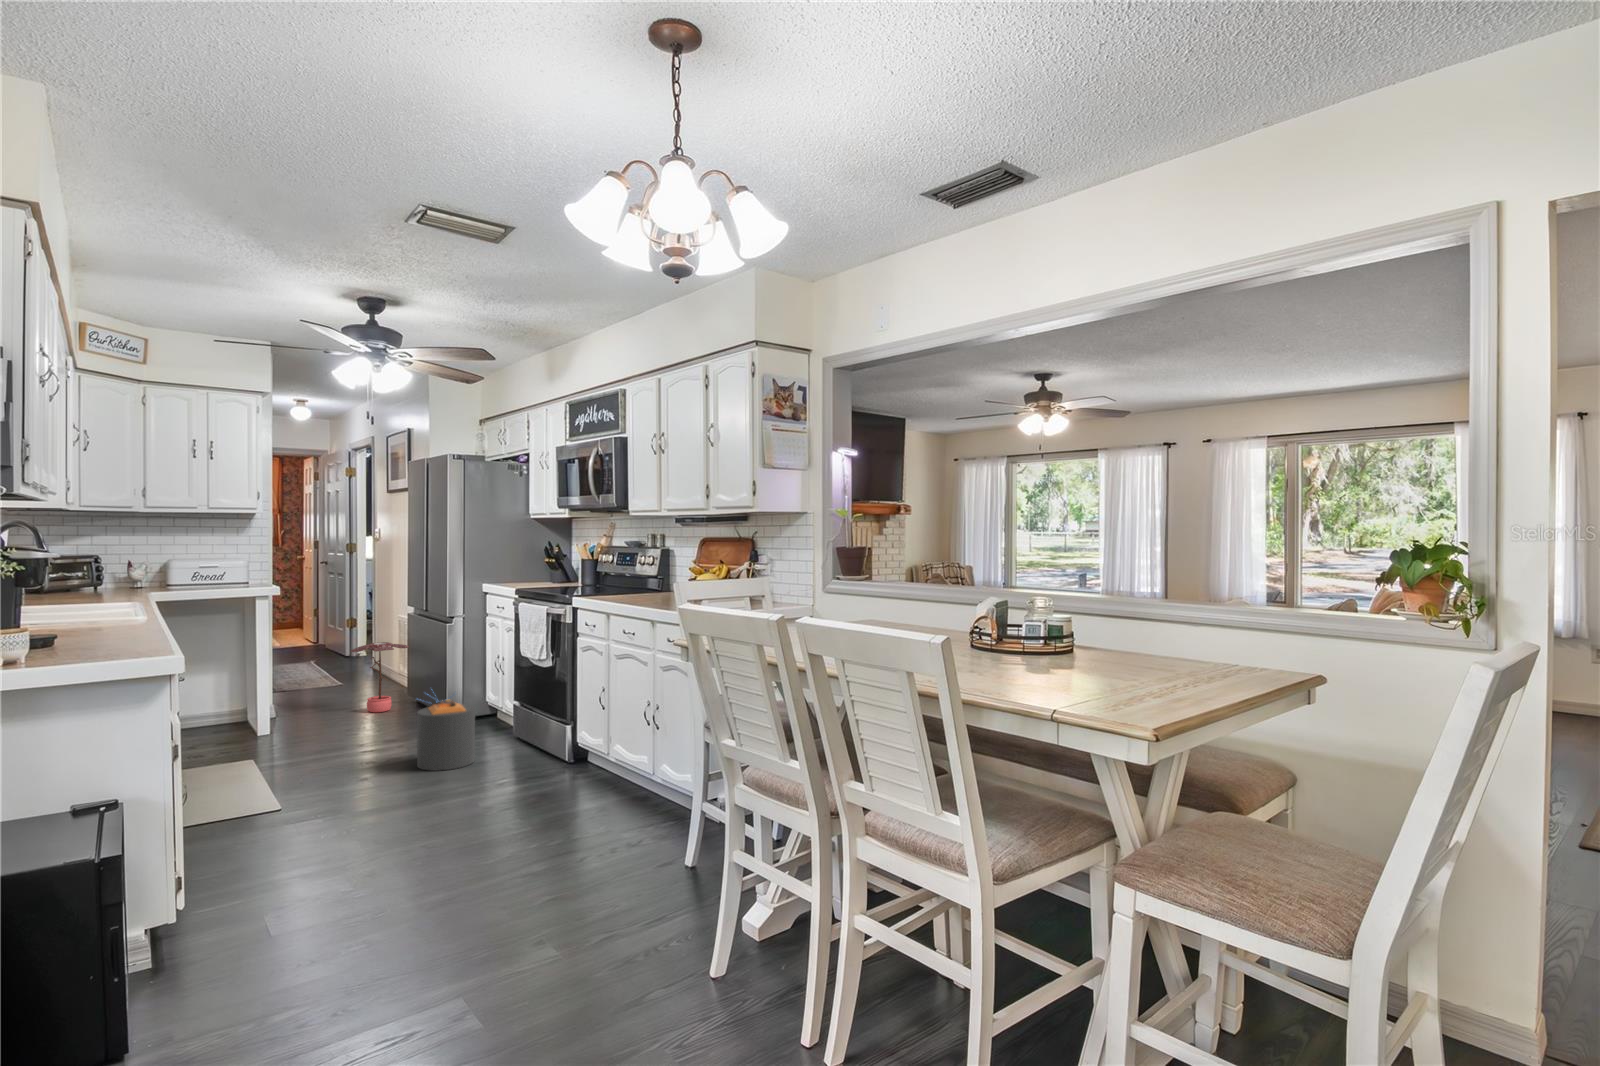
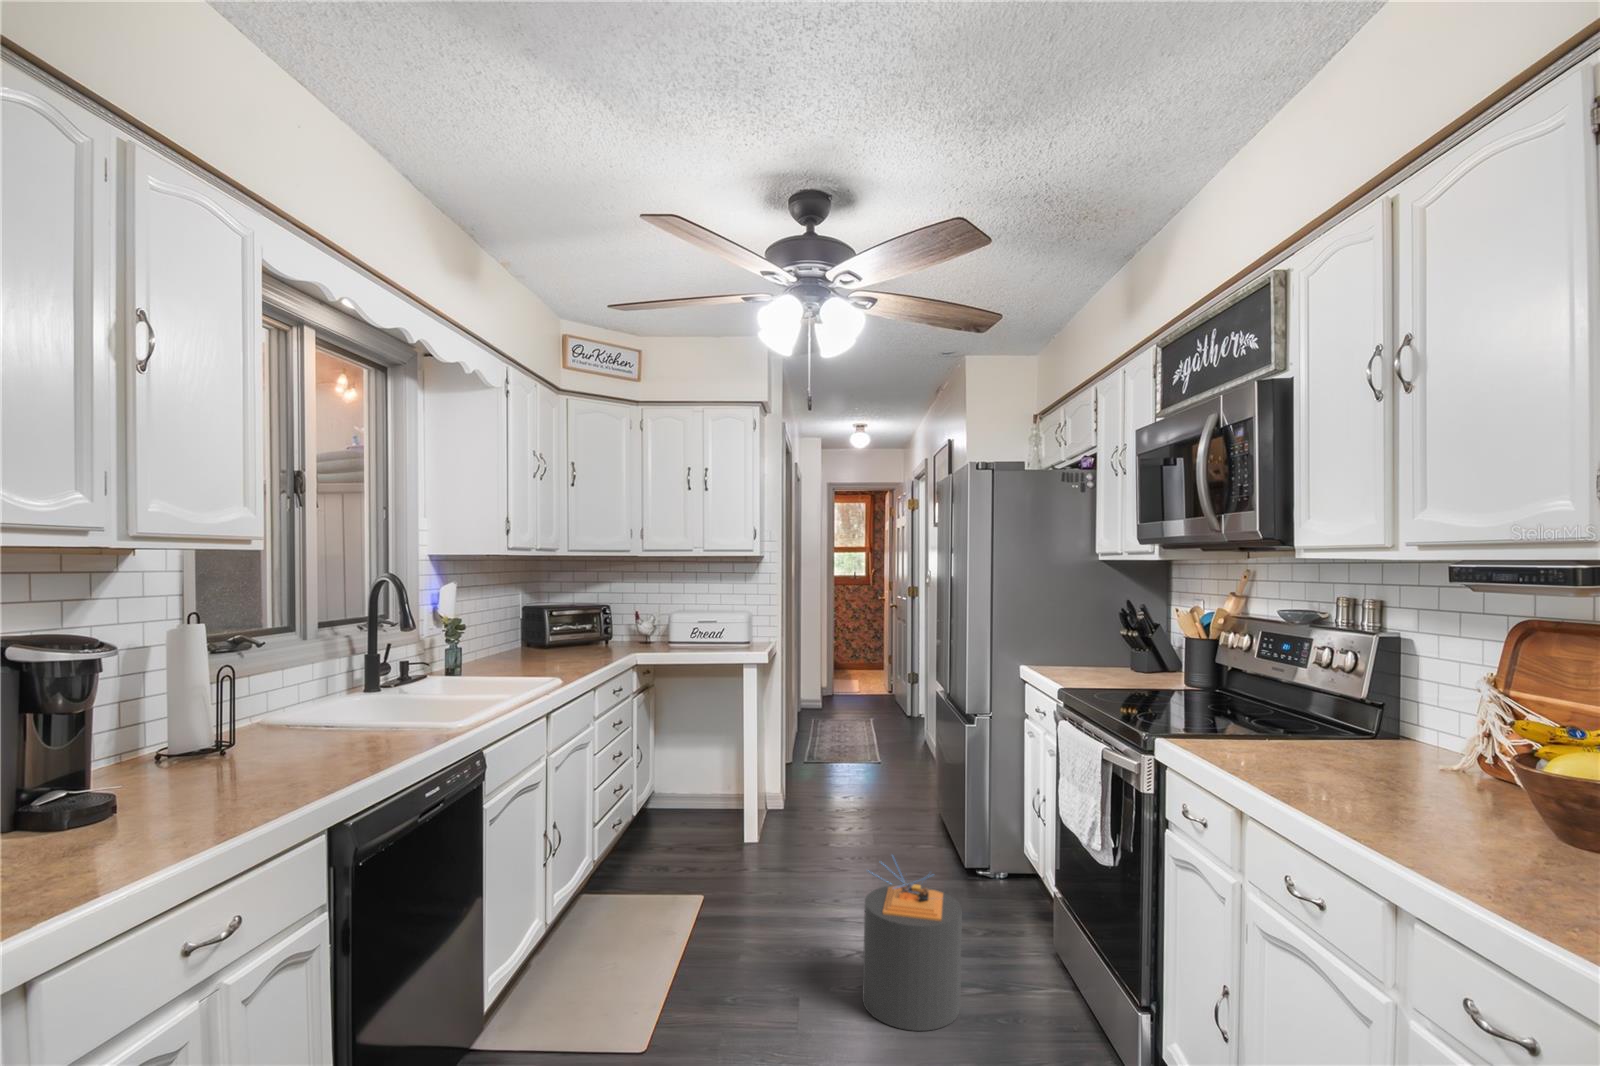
potted plant: present [350,642,409,712] -> none [852,727,926,827]

